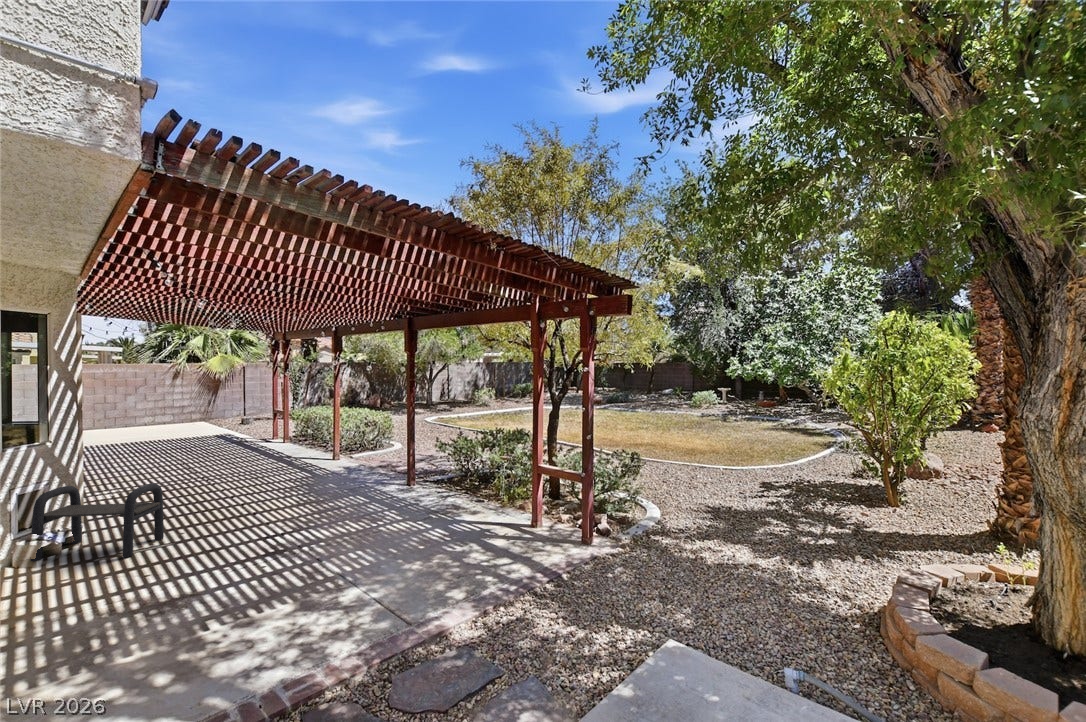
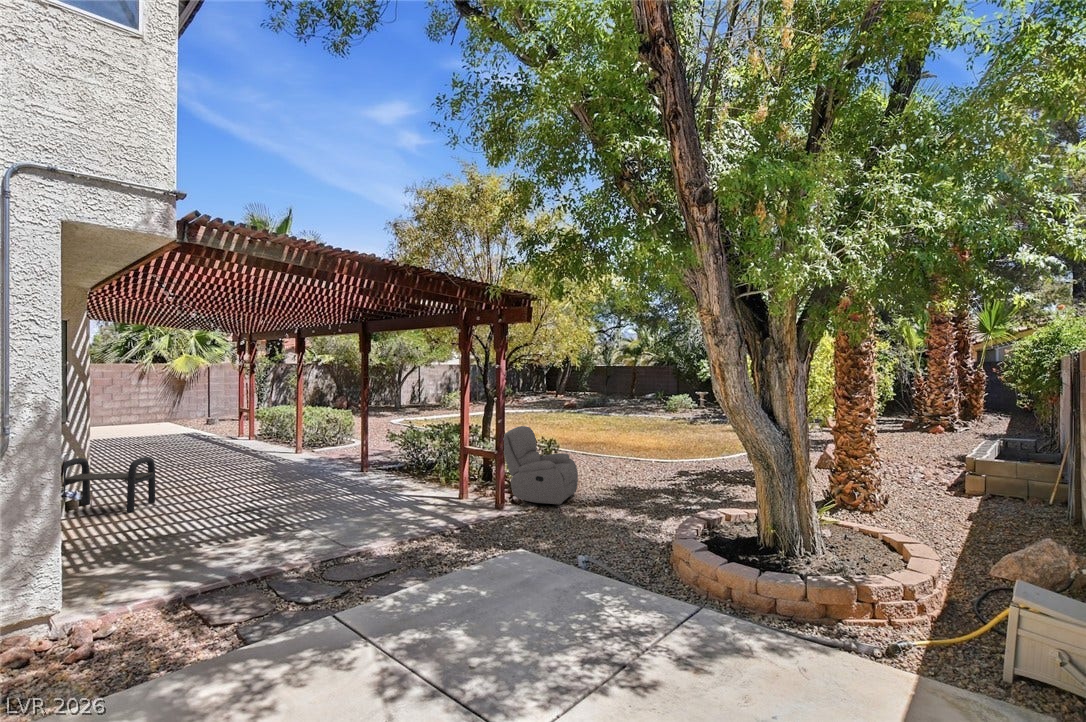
chair: none [590,440,676,542] -> present [502,426,578,505]

